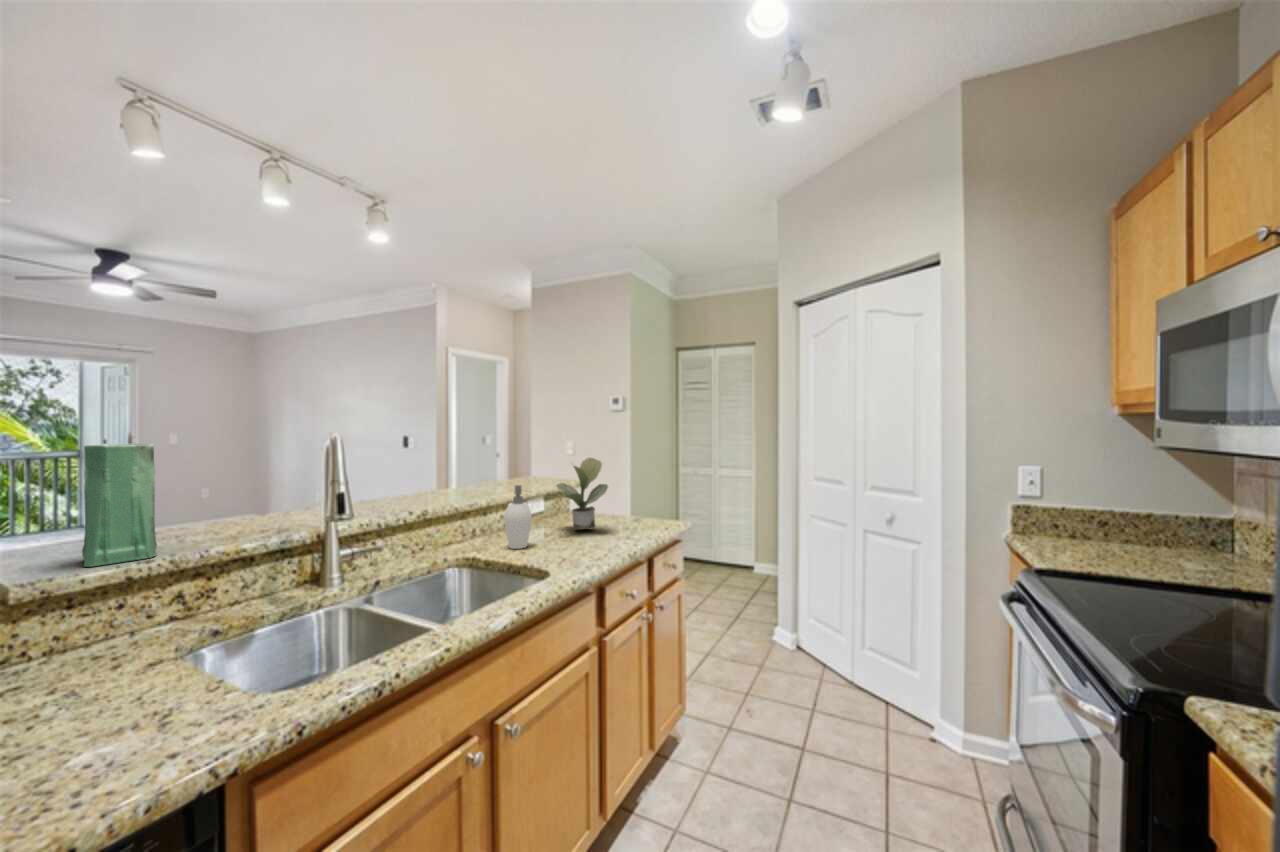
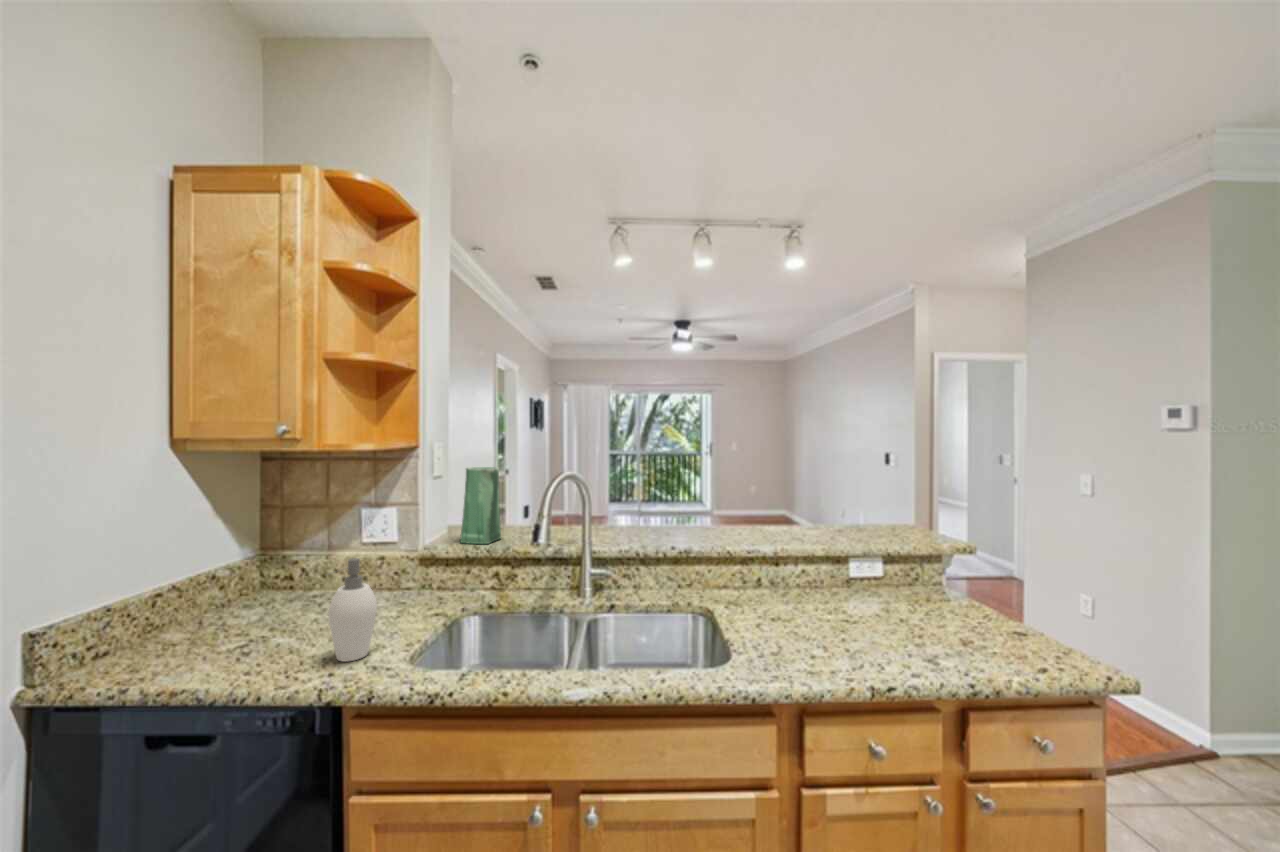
potted plant: present [556,458,608,528] -> none [850,516,927,626]
soap dispenser: present [504,485,532,549] -> present [326,558,377,662]

